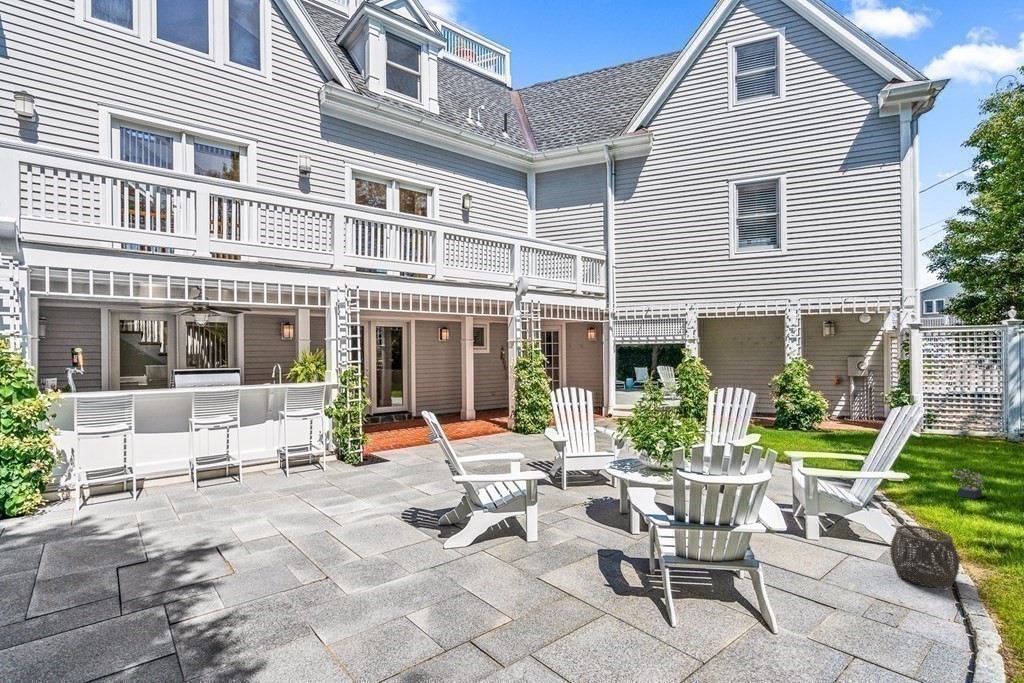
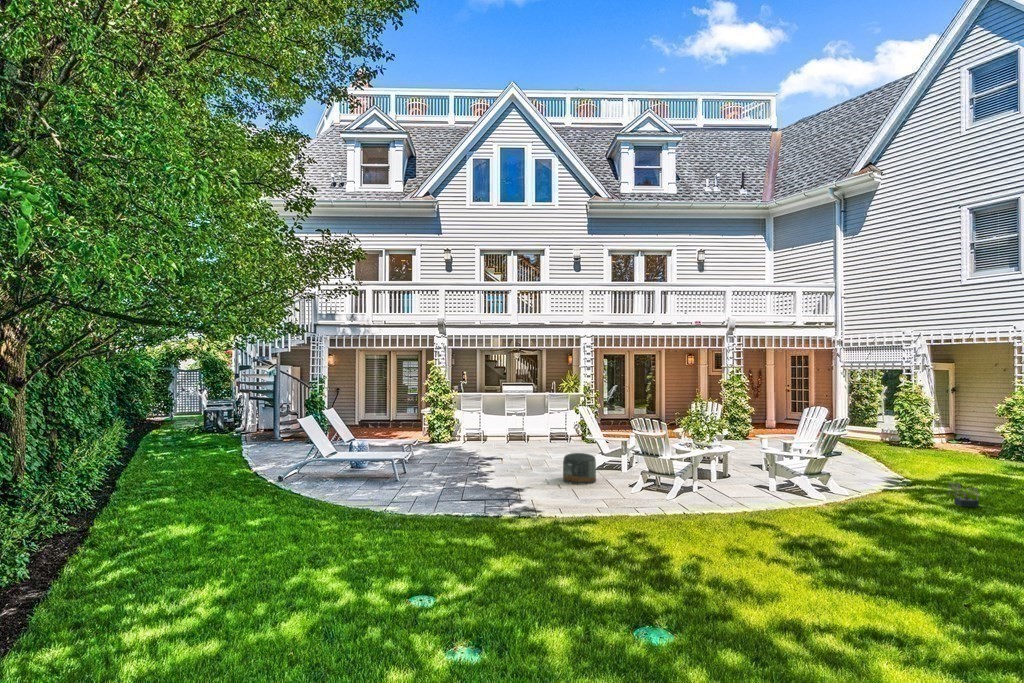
pouf: none [479,517,560,611] -> present [563,453,596,485]
woven basket: present [890,525,960,588] -> none [748,482,779,511]

